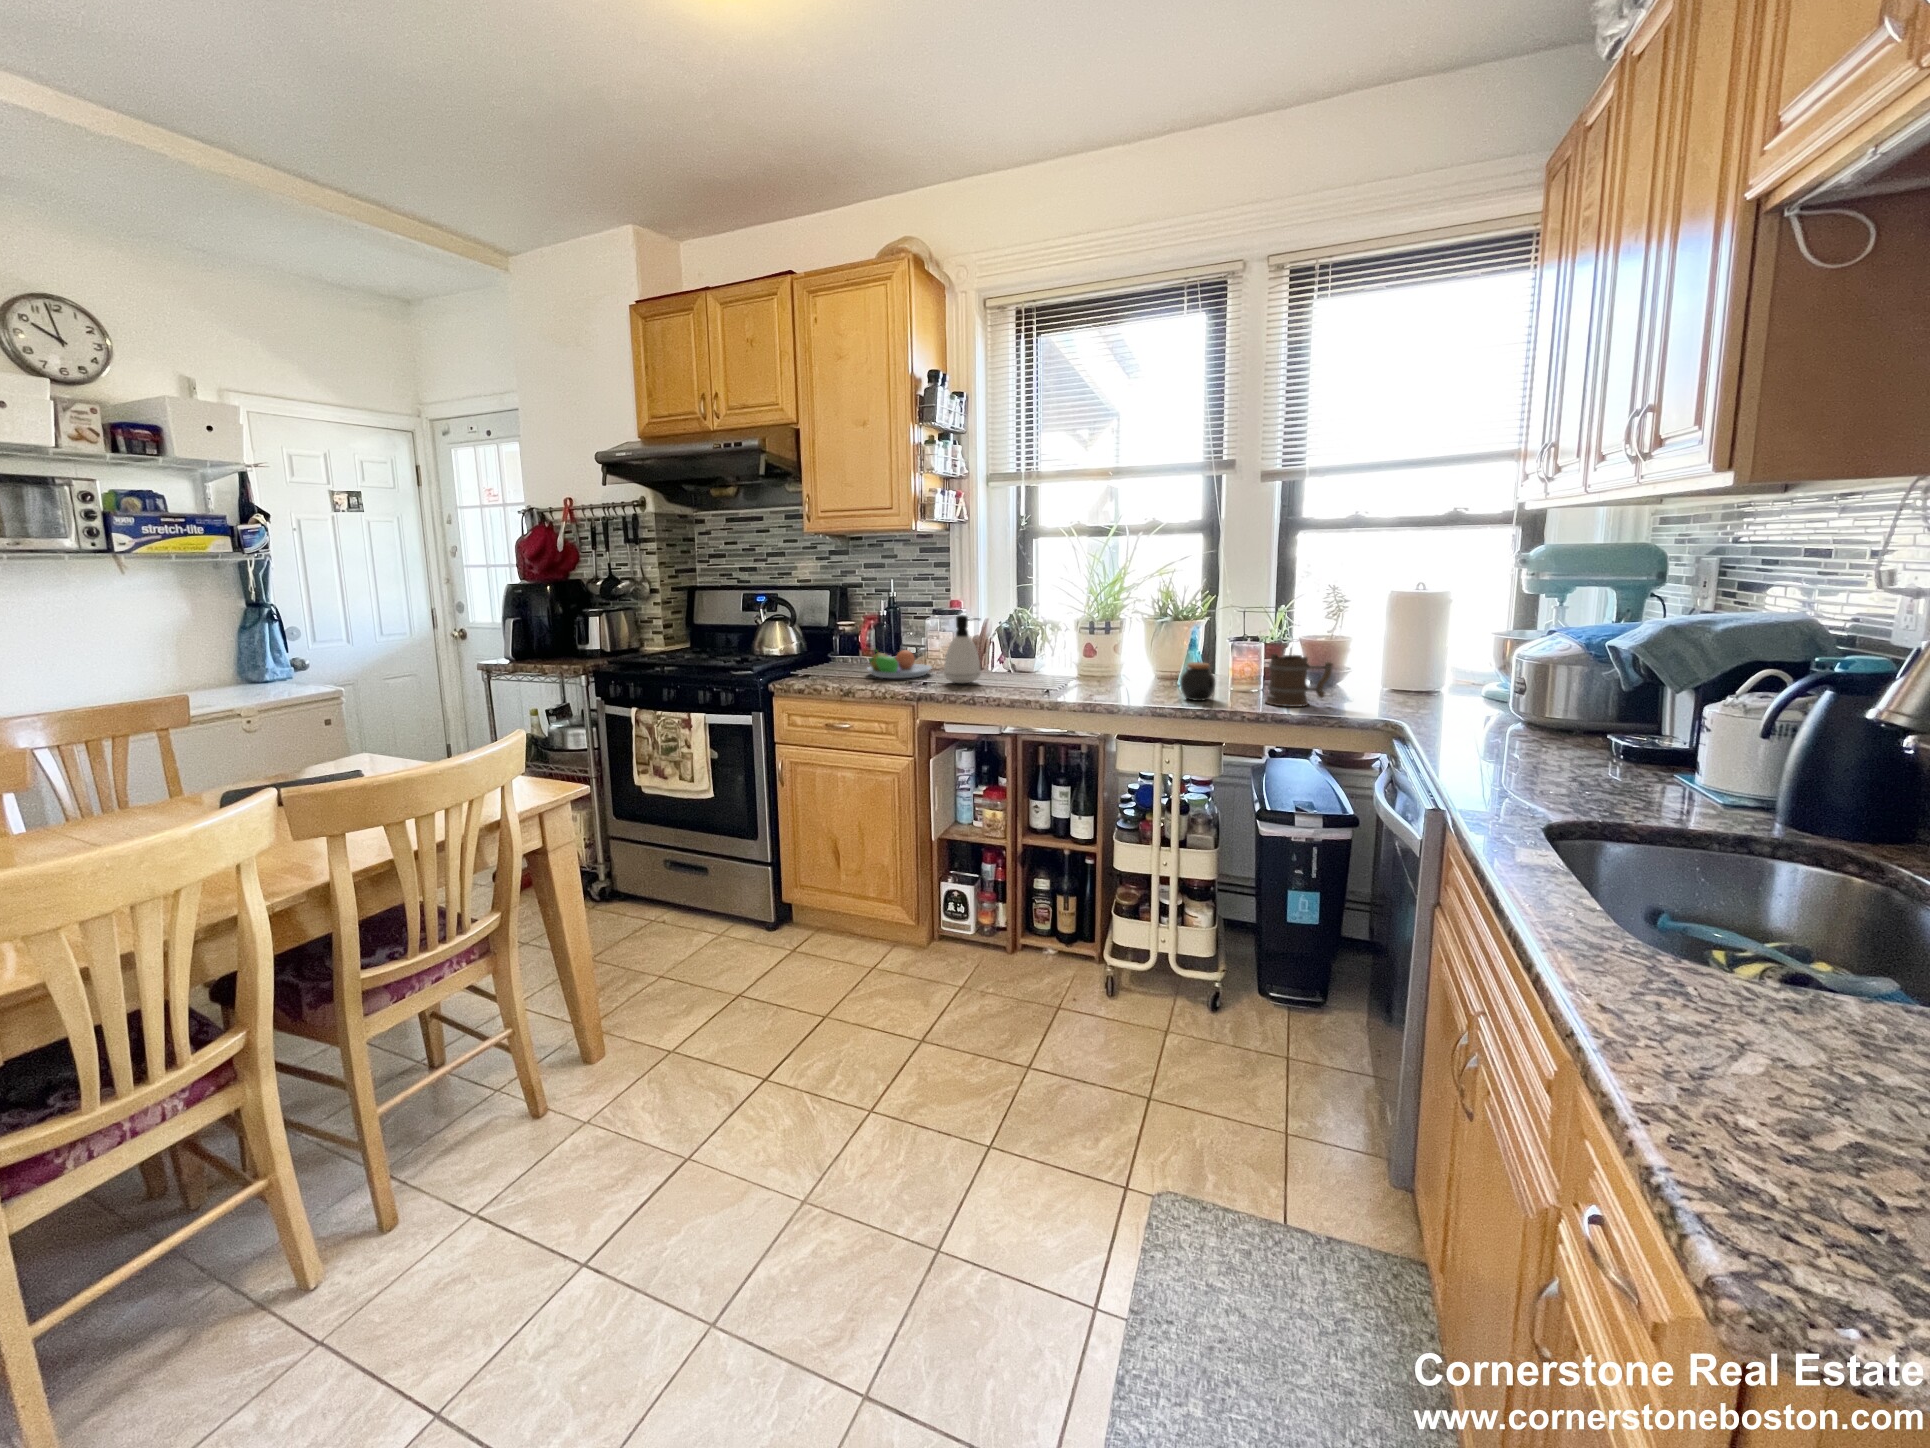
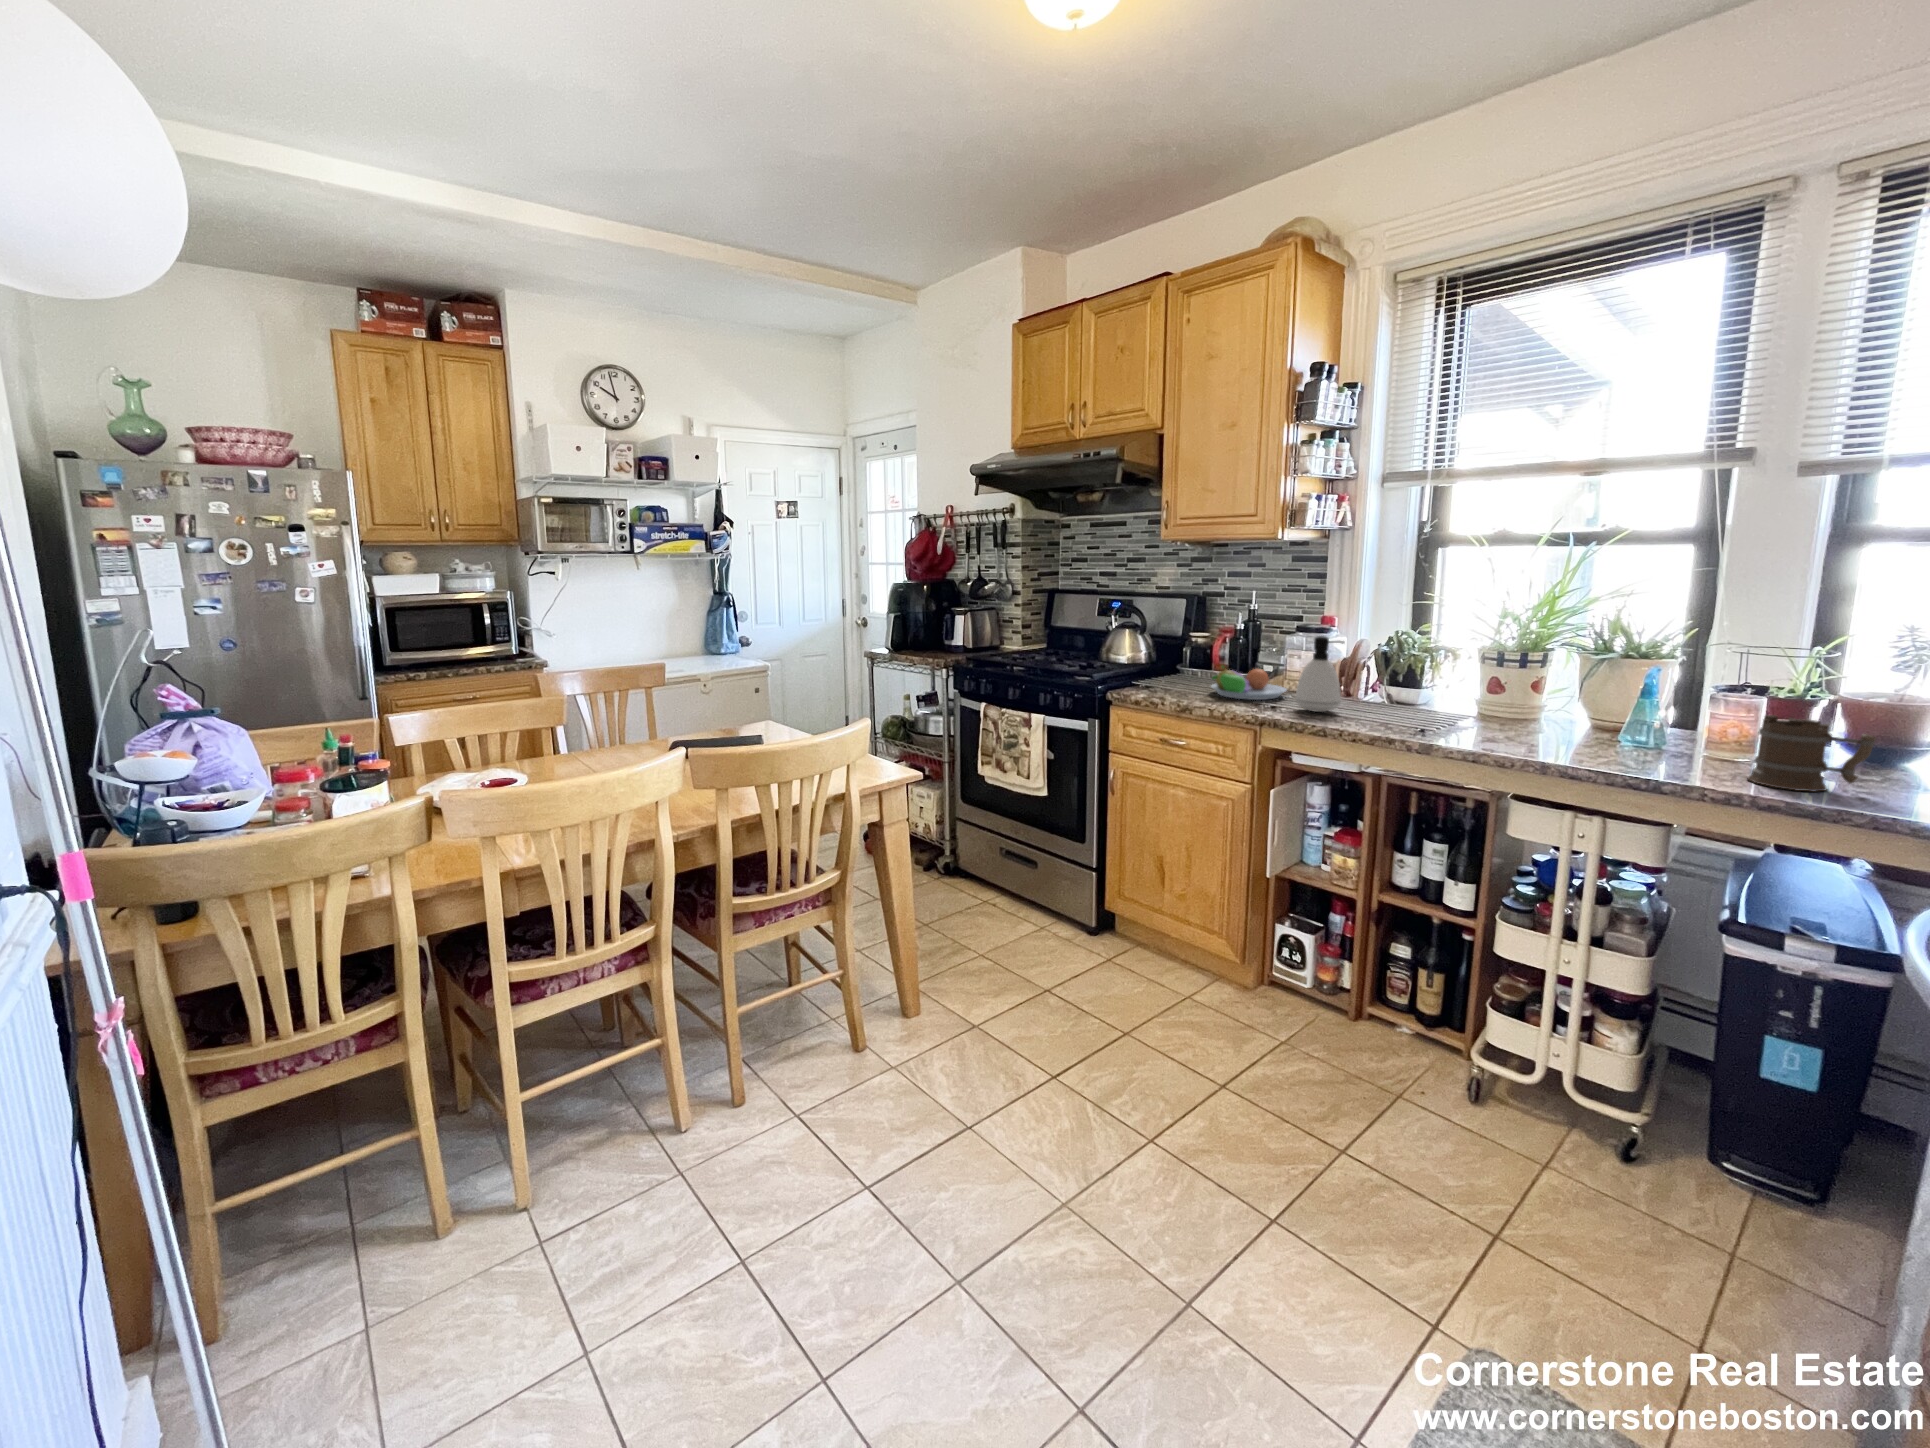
jar: present [1180,662,1215,701] -> none [1610,715,1667,765]

